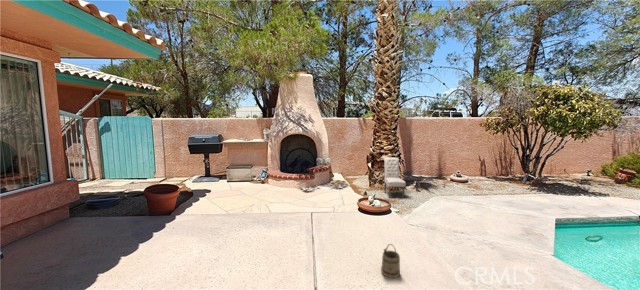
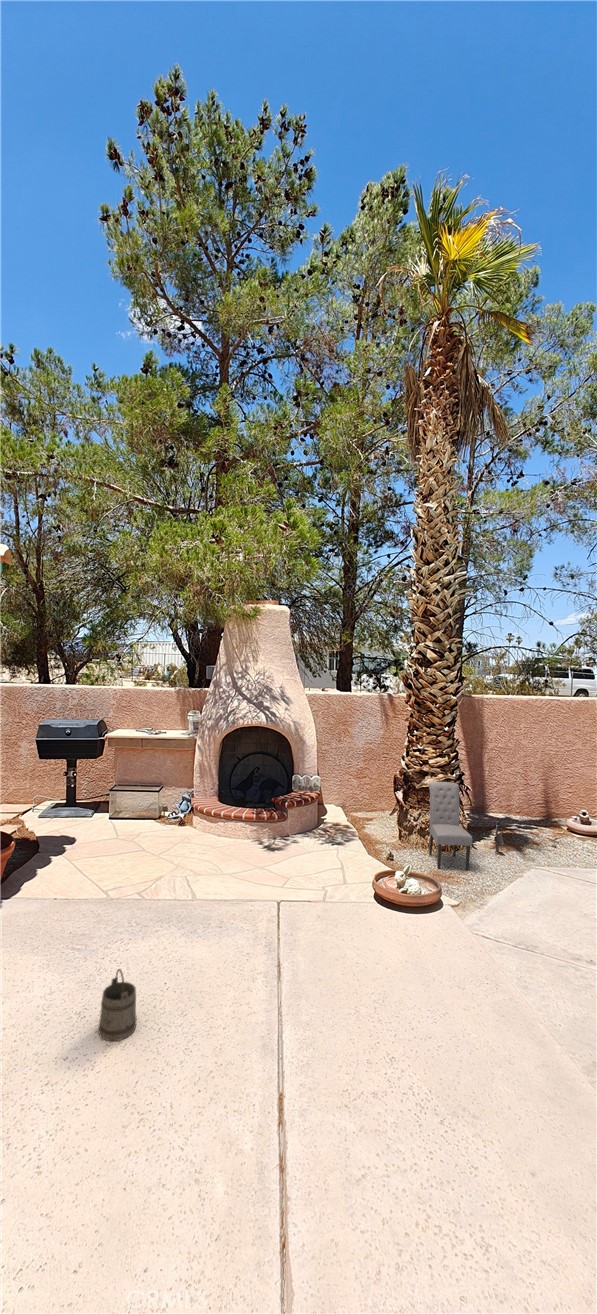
bucket: present [381,244,400,278] -> present [99,969,136,1041]

